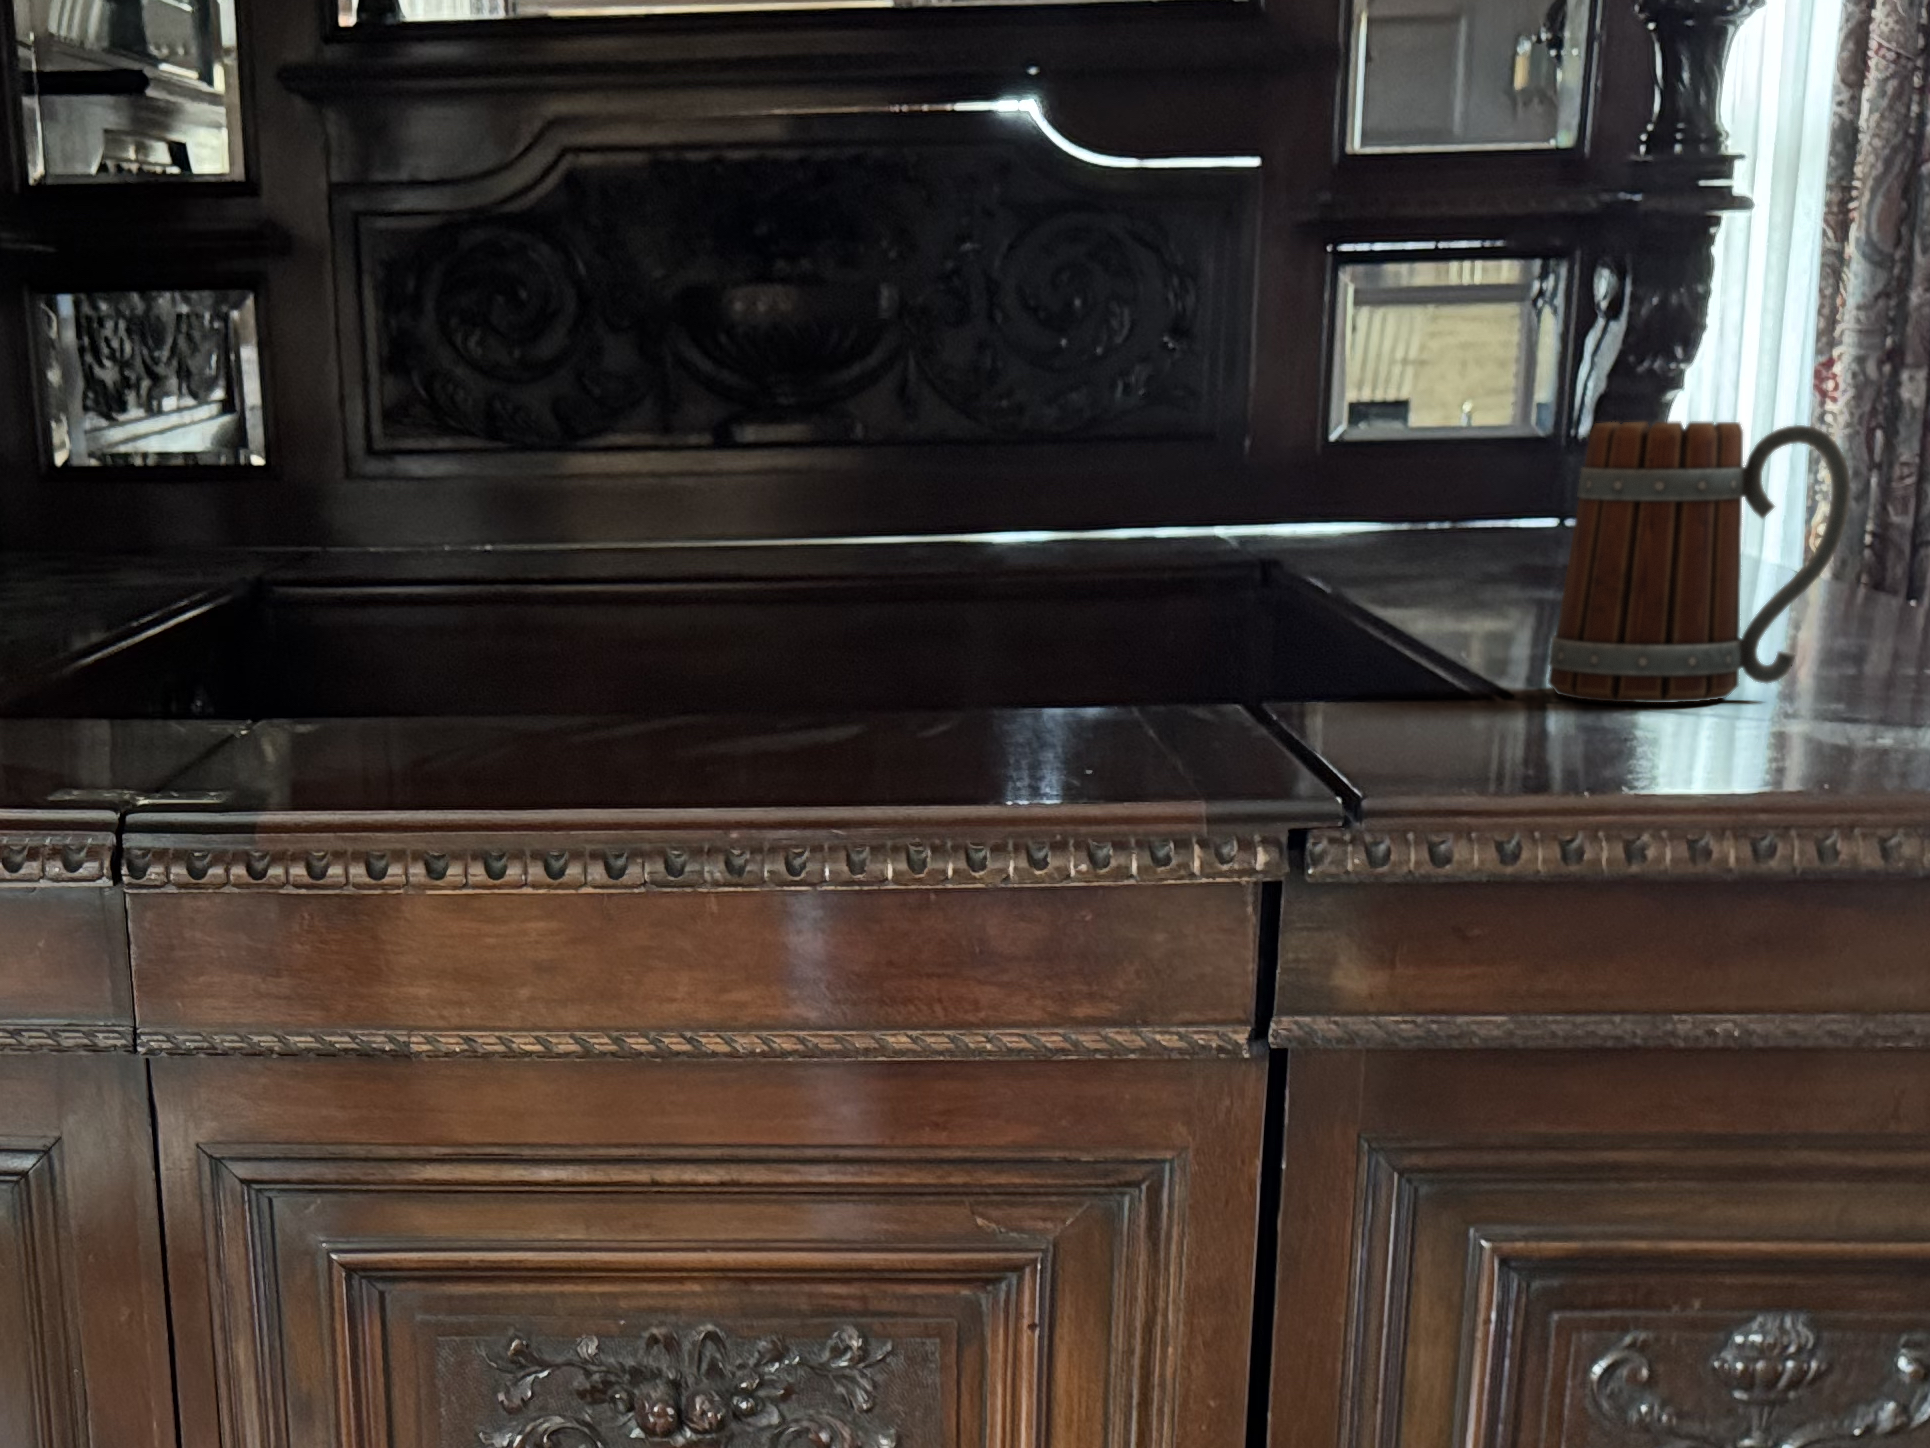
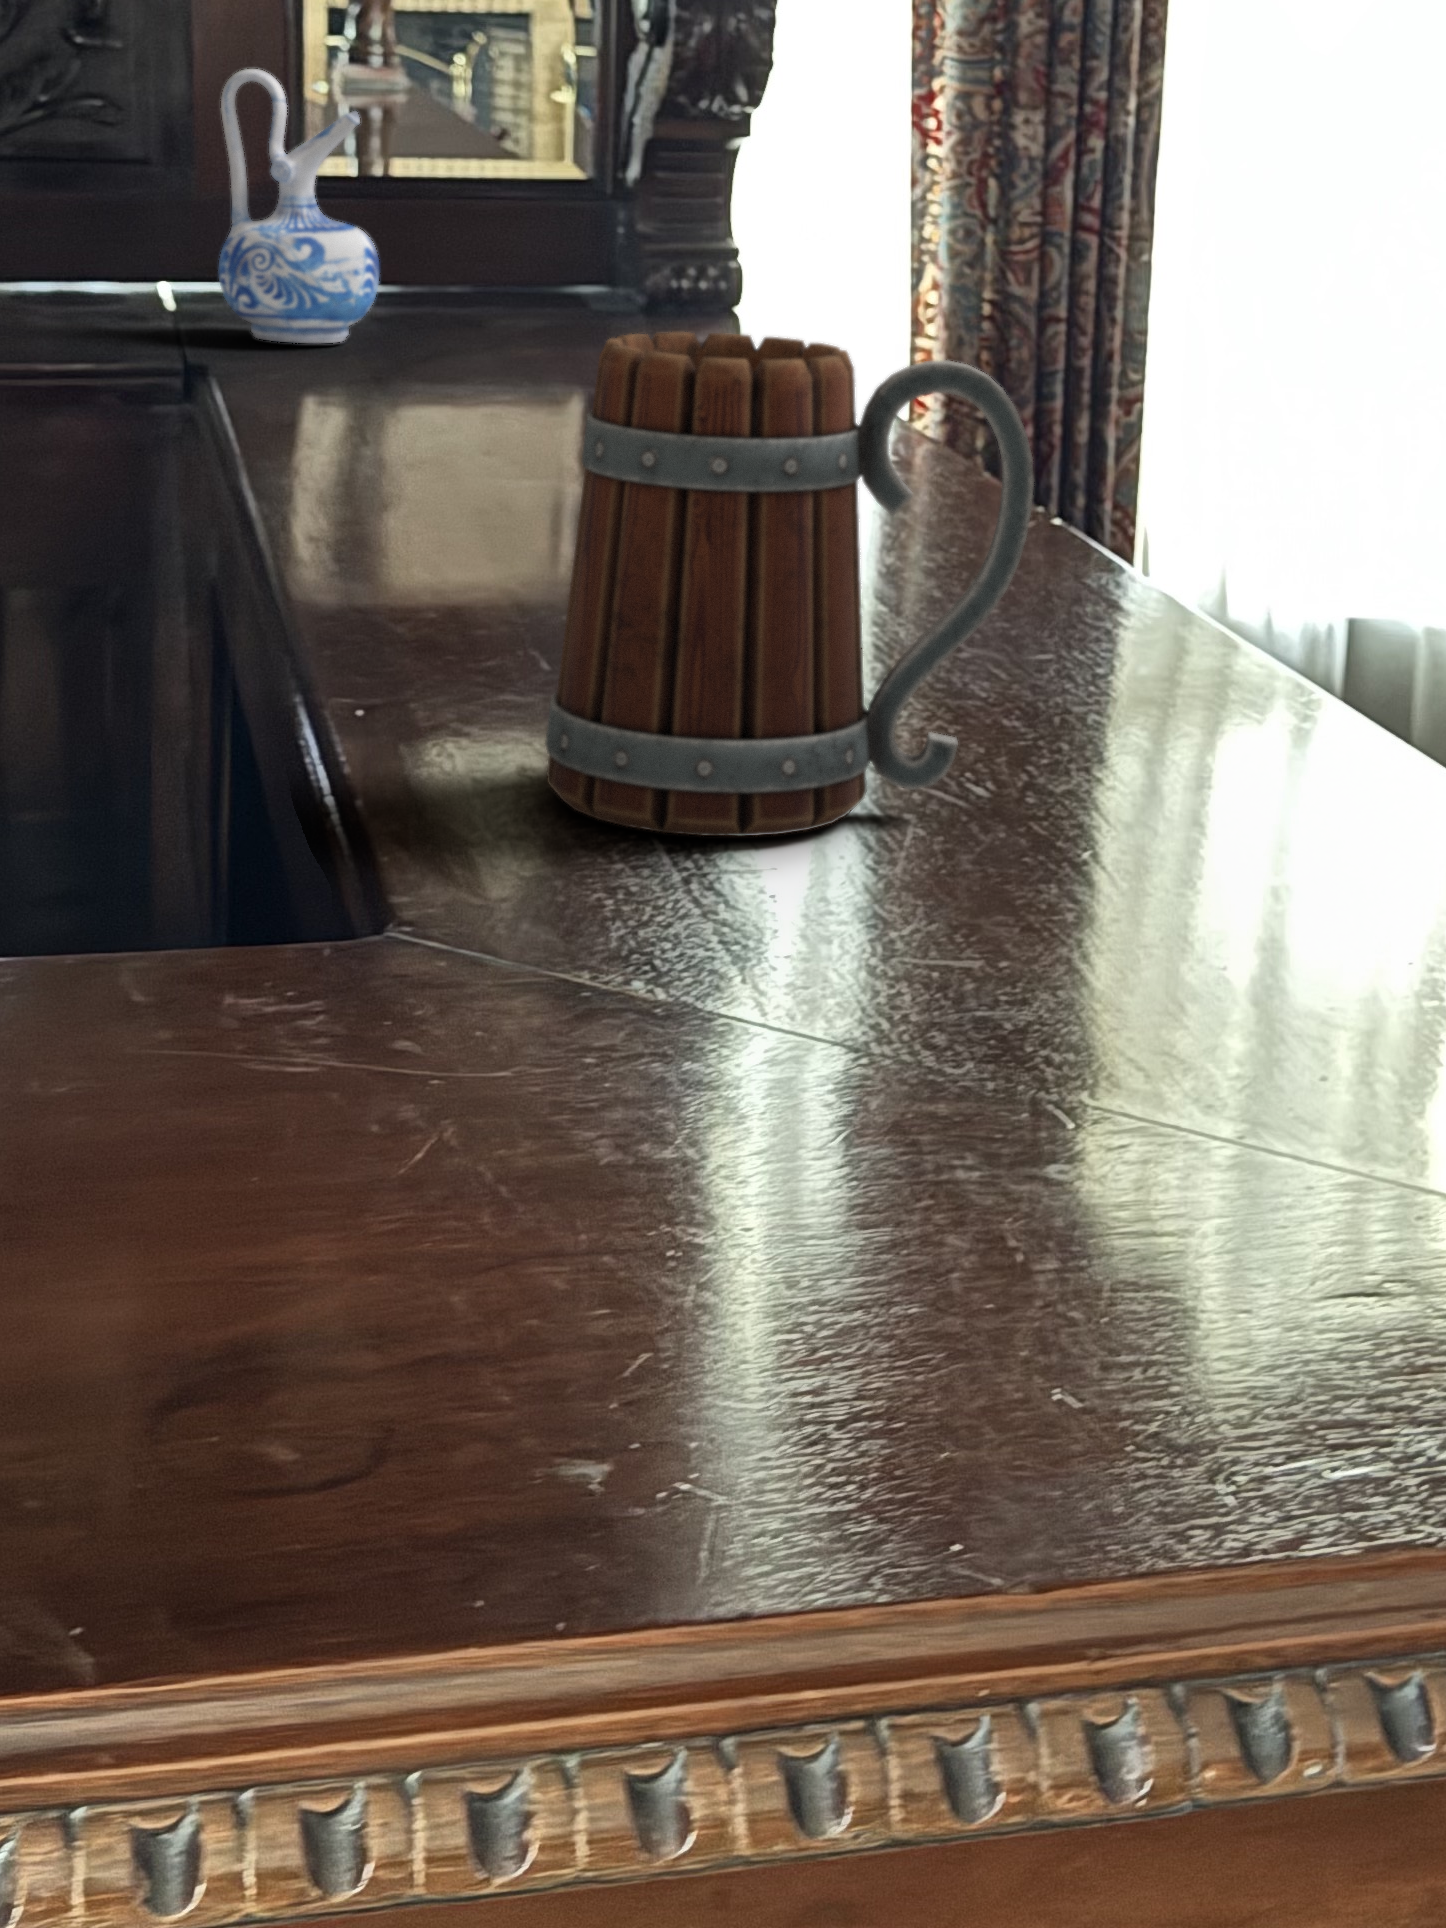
ceramic pitcher: none [1292,350,1405,544] -> present [219,69,379,343]

